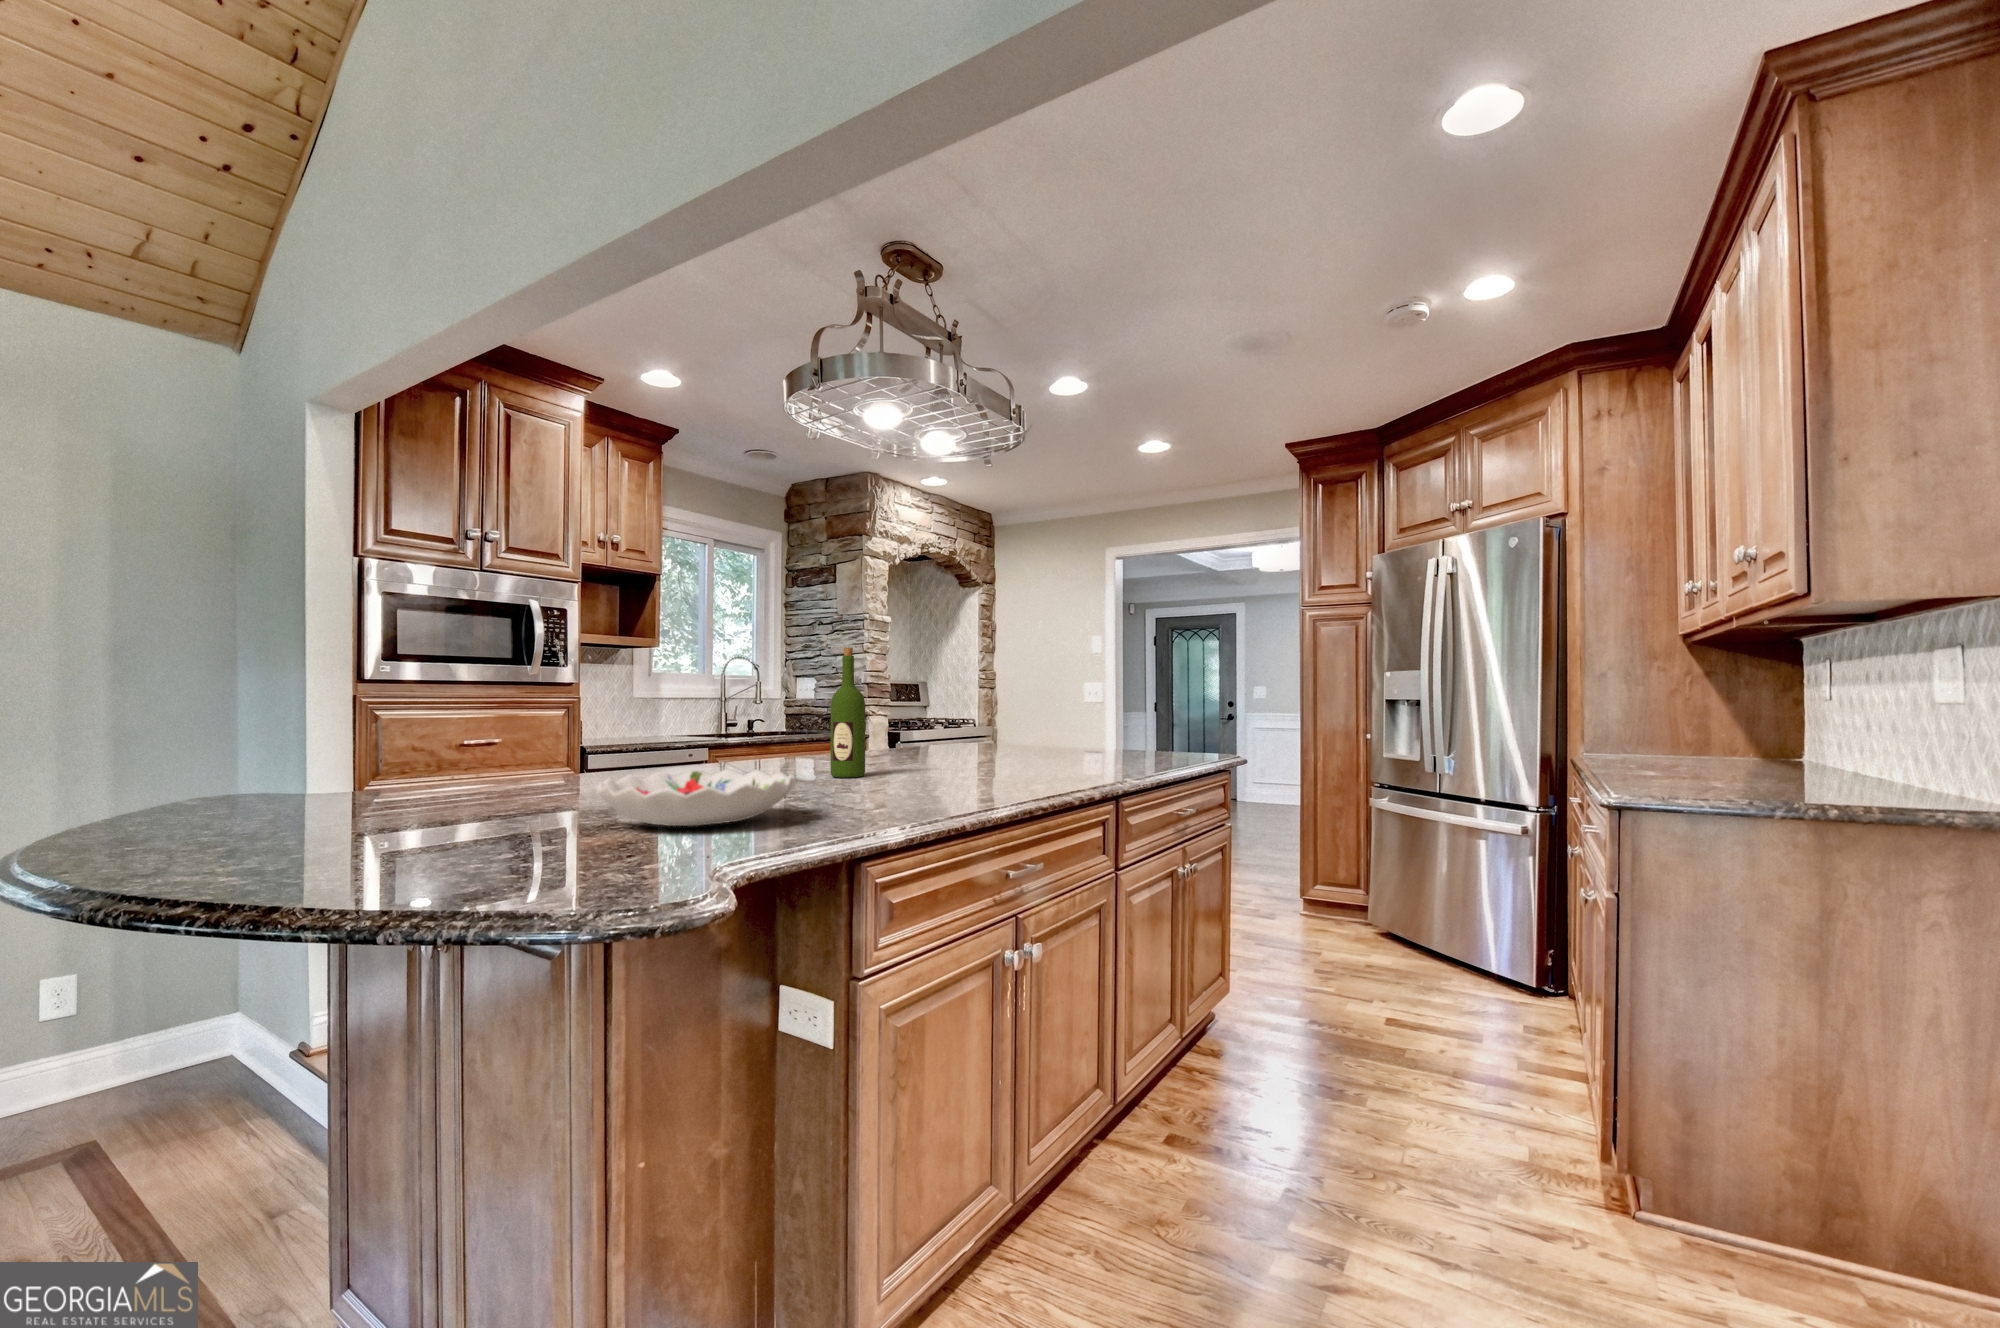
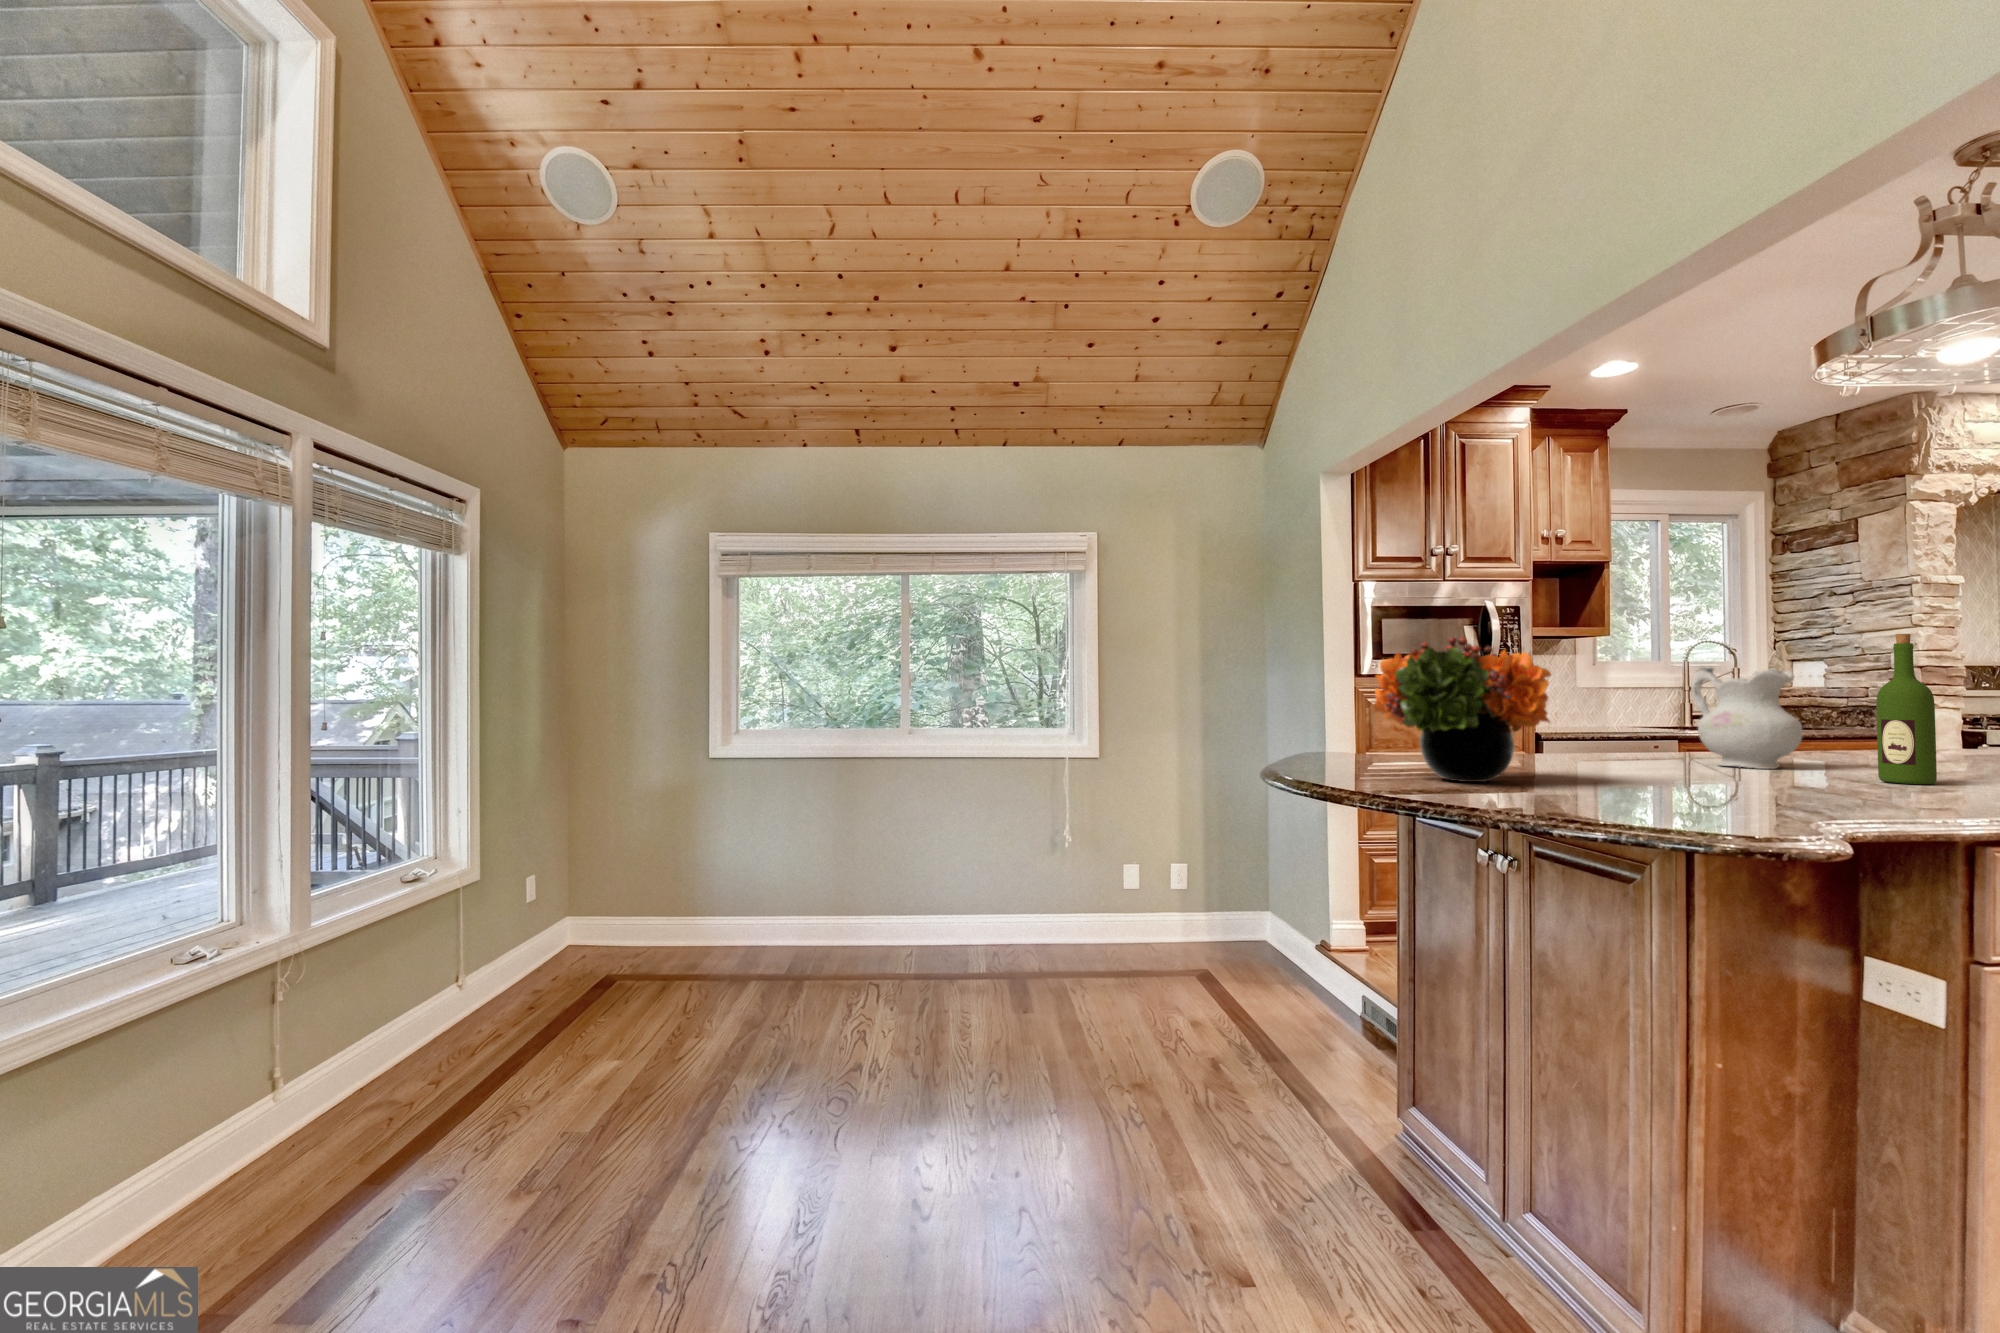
flower arrangement: none [287,623,550,821] -> present [1373,637,1551,782]
ceramic pitcher: none [705,675,785,772] -> present [1692,667,1802,769]
decorative bowl: present [597,769,796,826] -> none [1616,758,1846,810]

